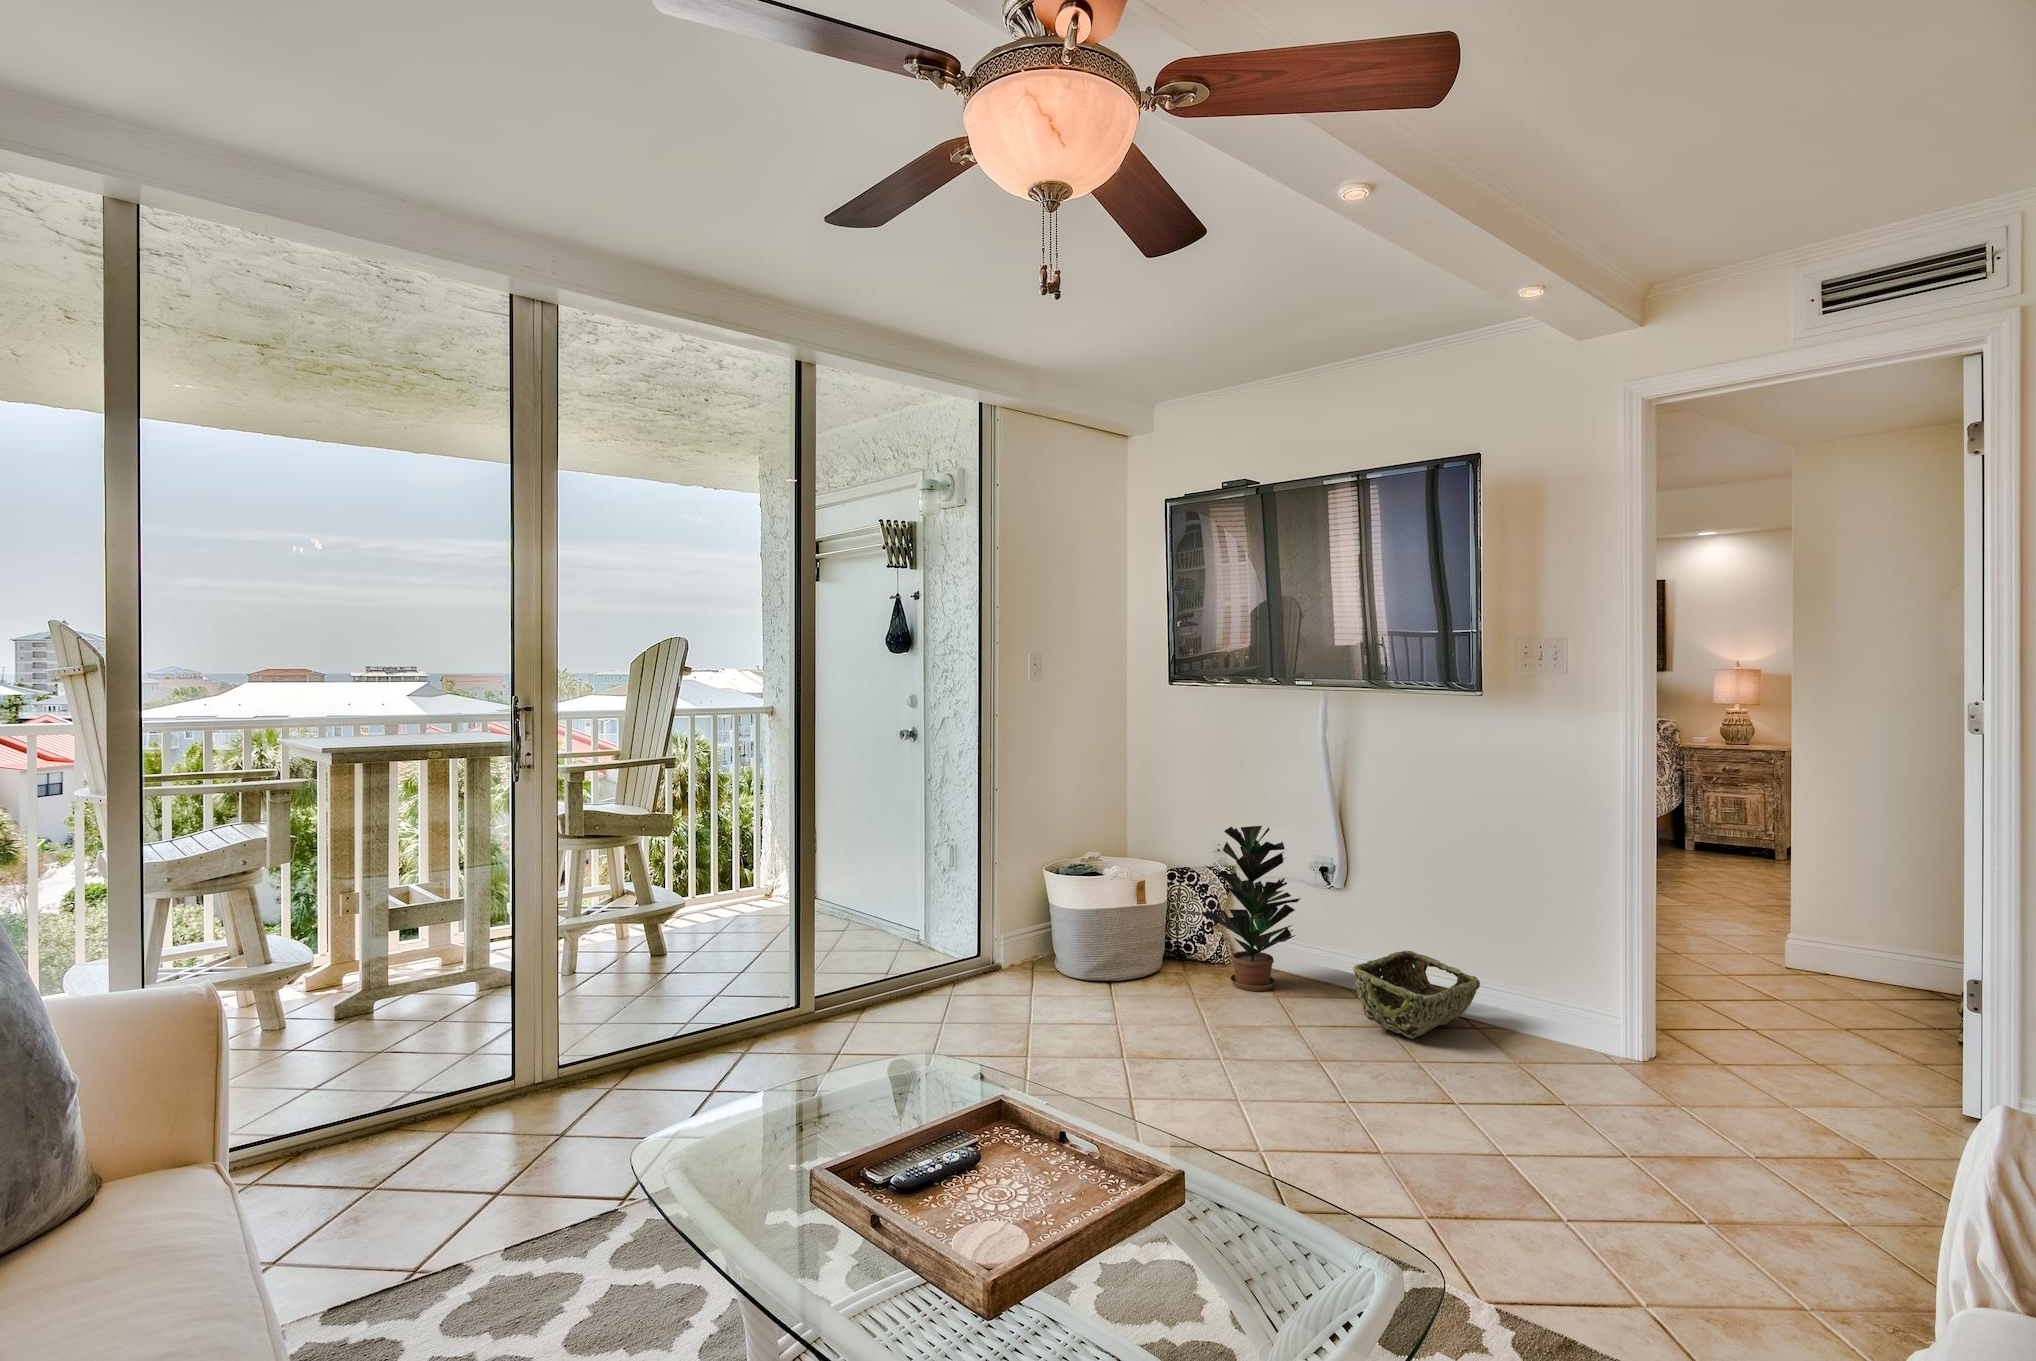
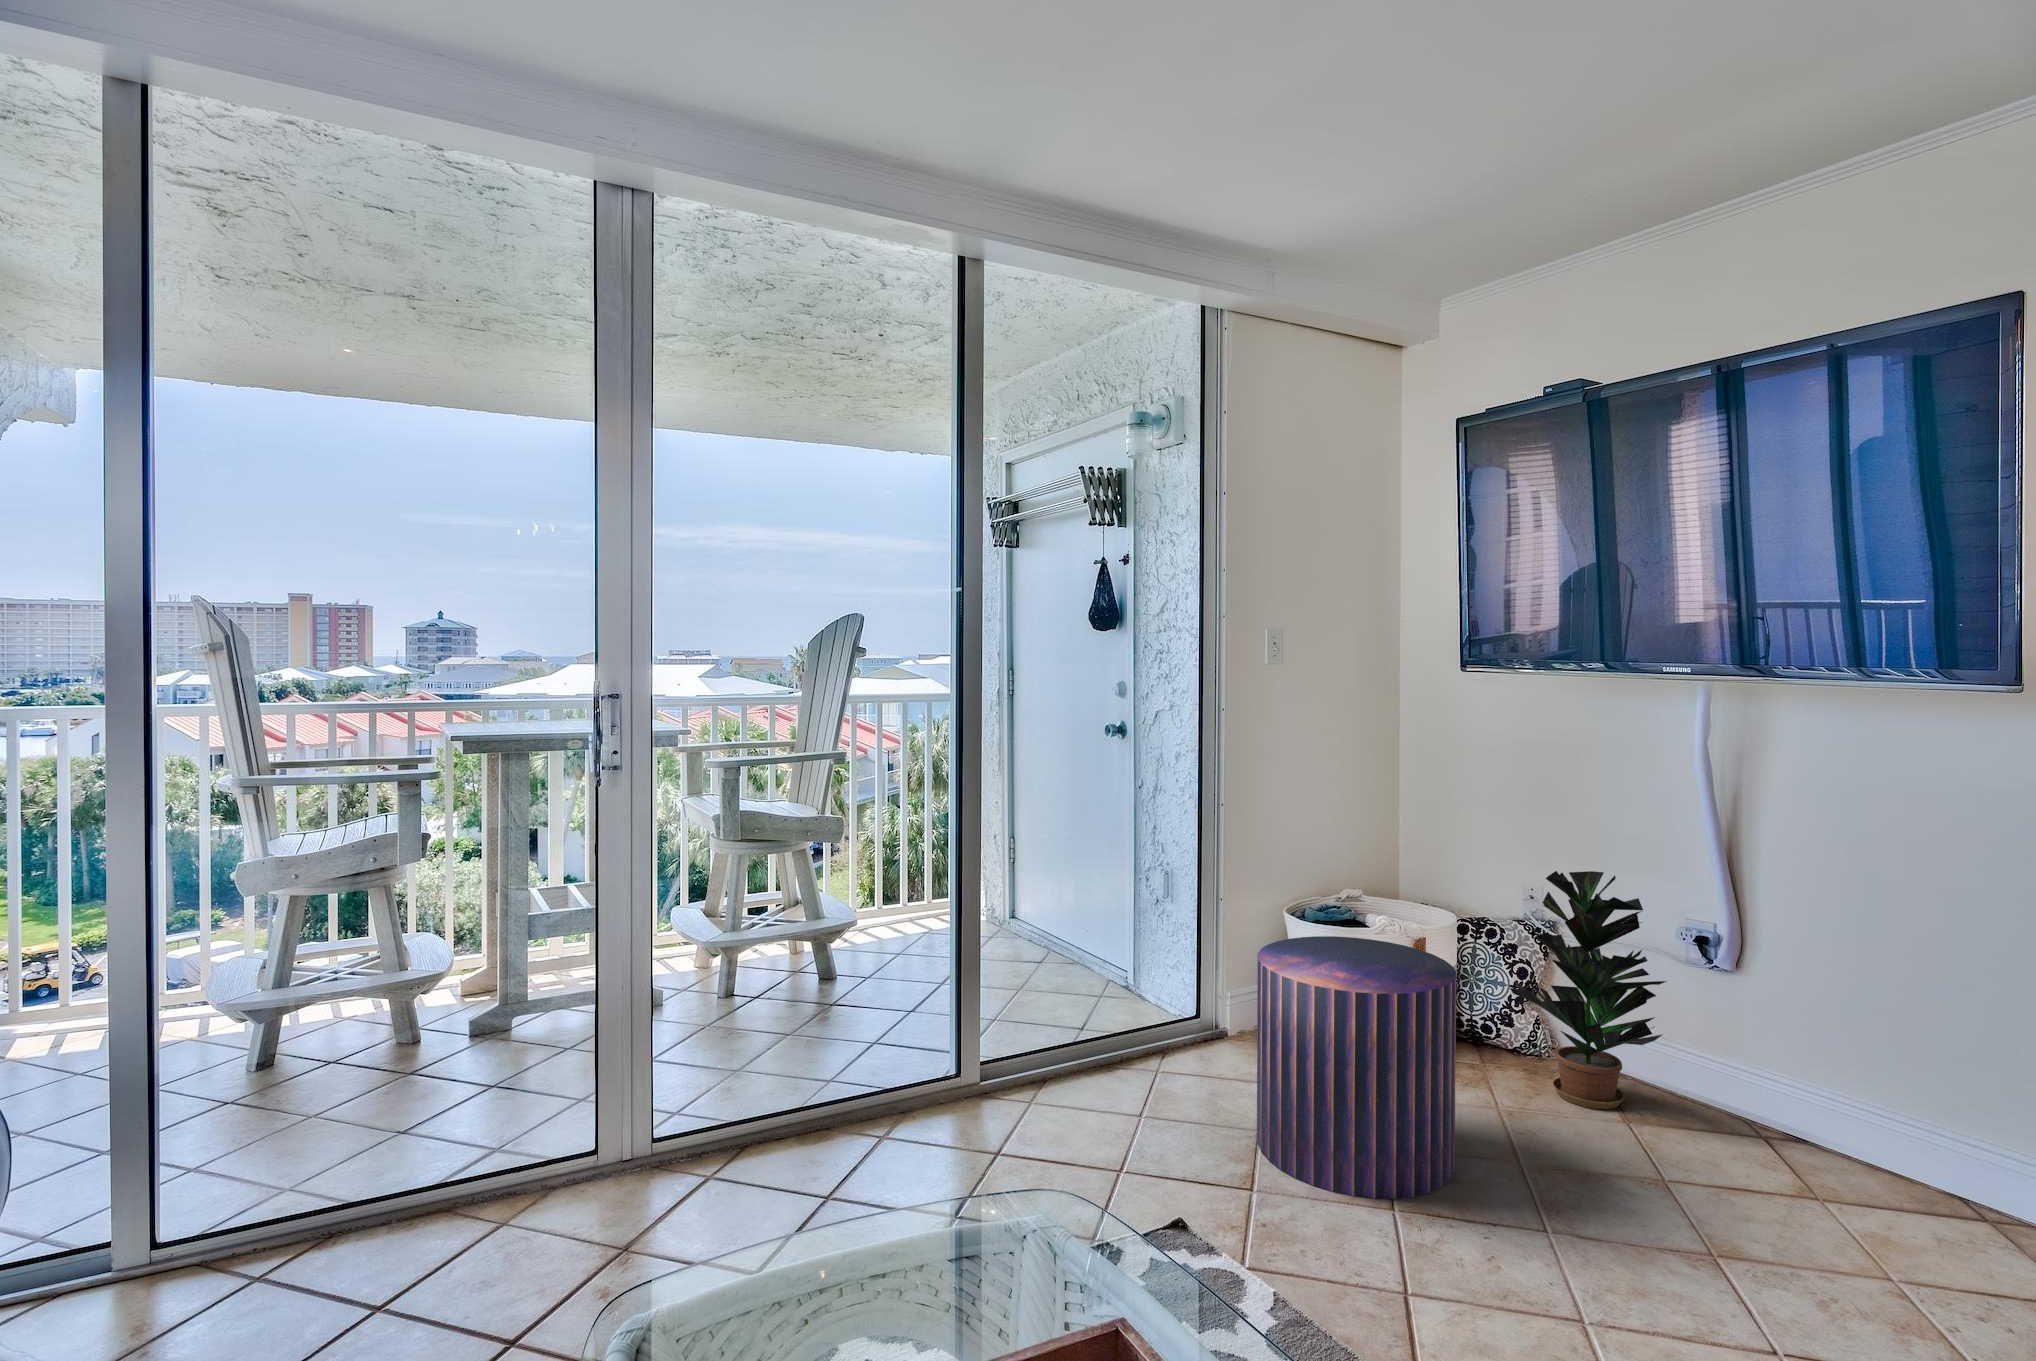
pouf: none [1028,880,1163,1053] -> present [1257,936,1456,1199]
woven basket: present [1353,951,1480,1039] -> none [1770,1079,2004,1234]

